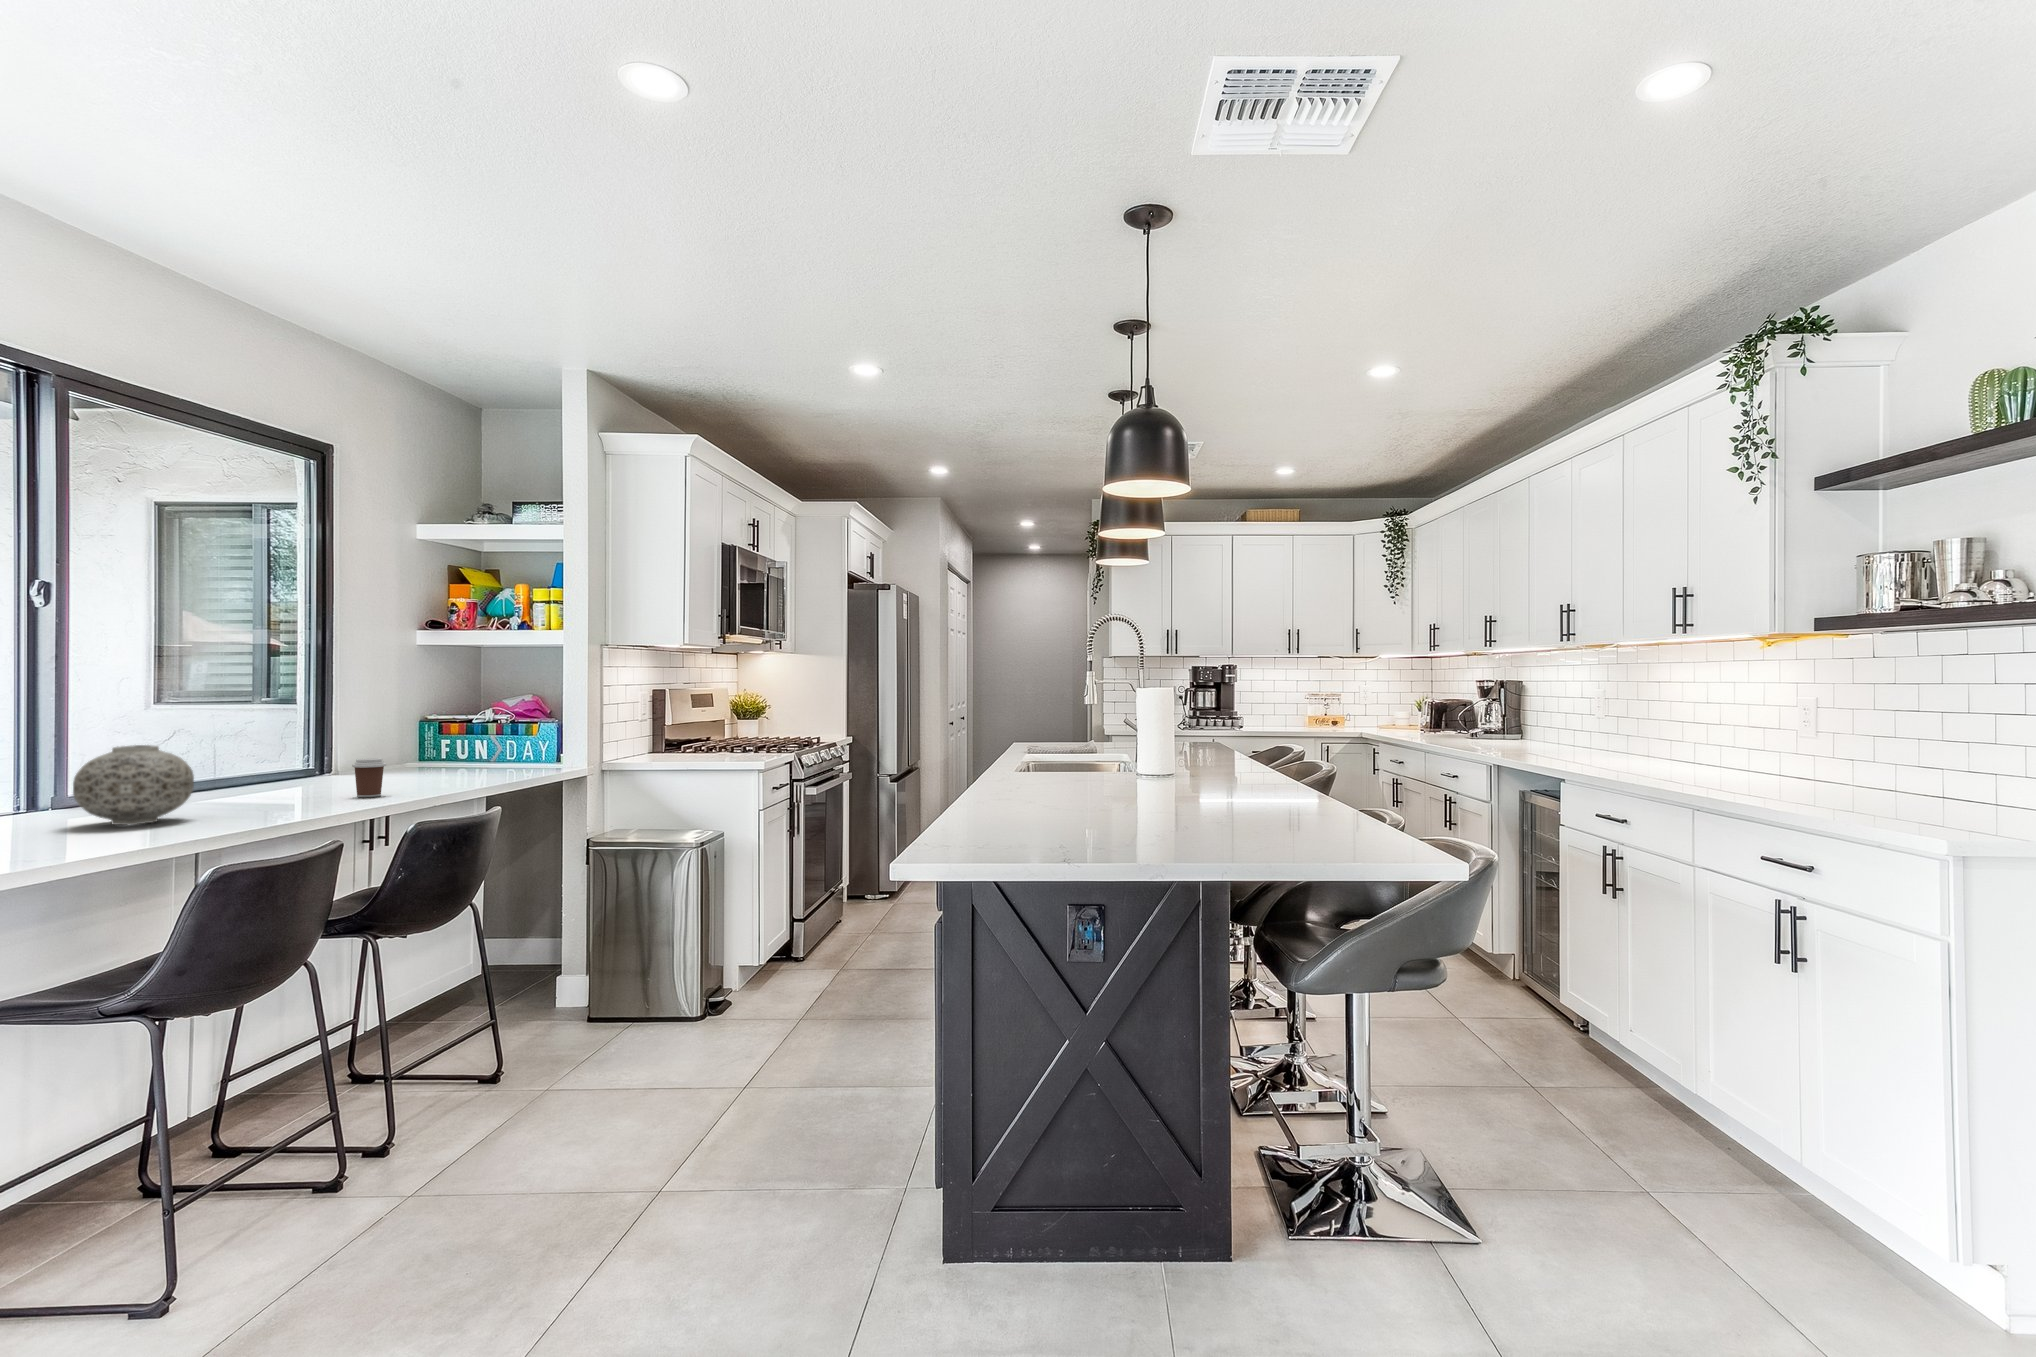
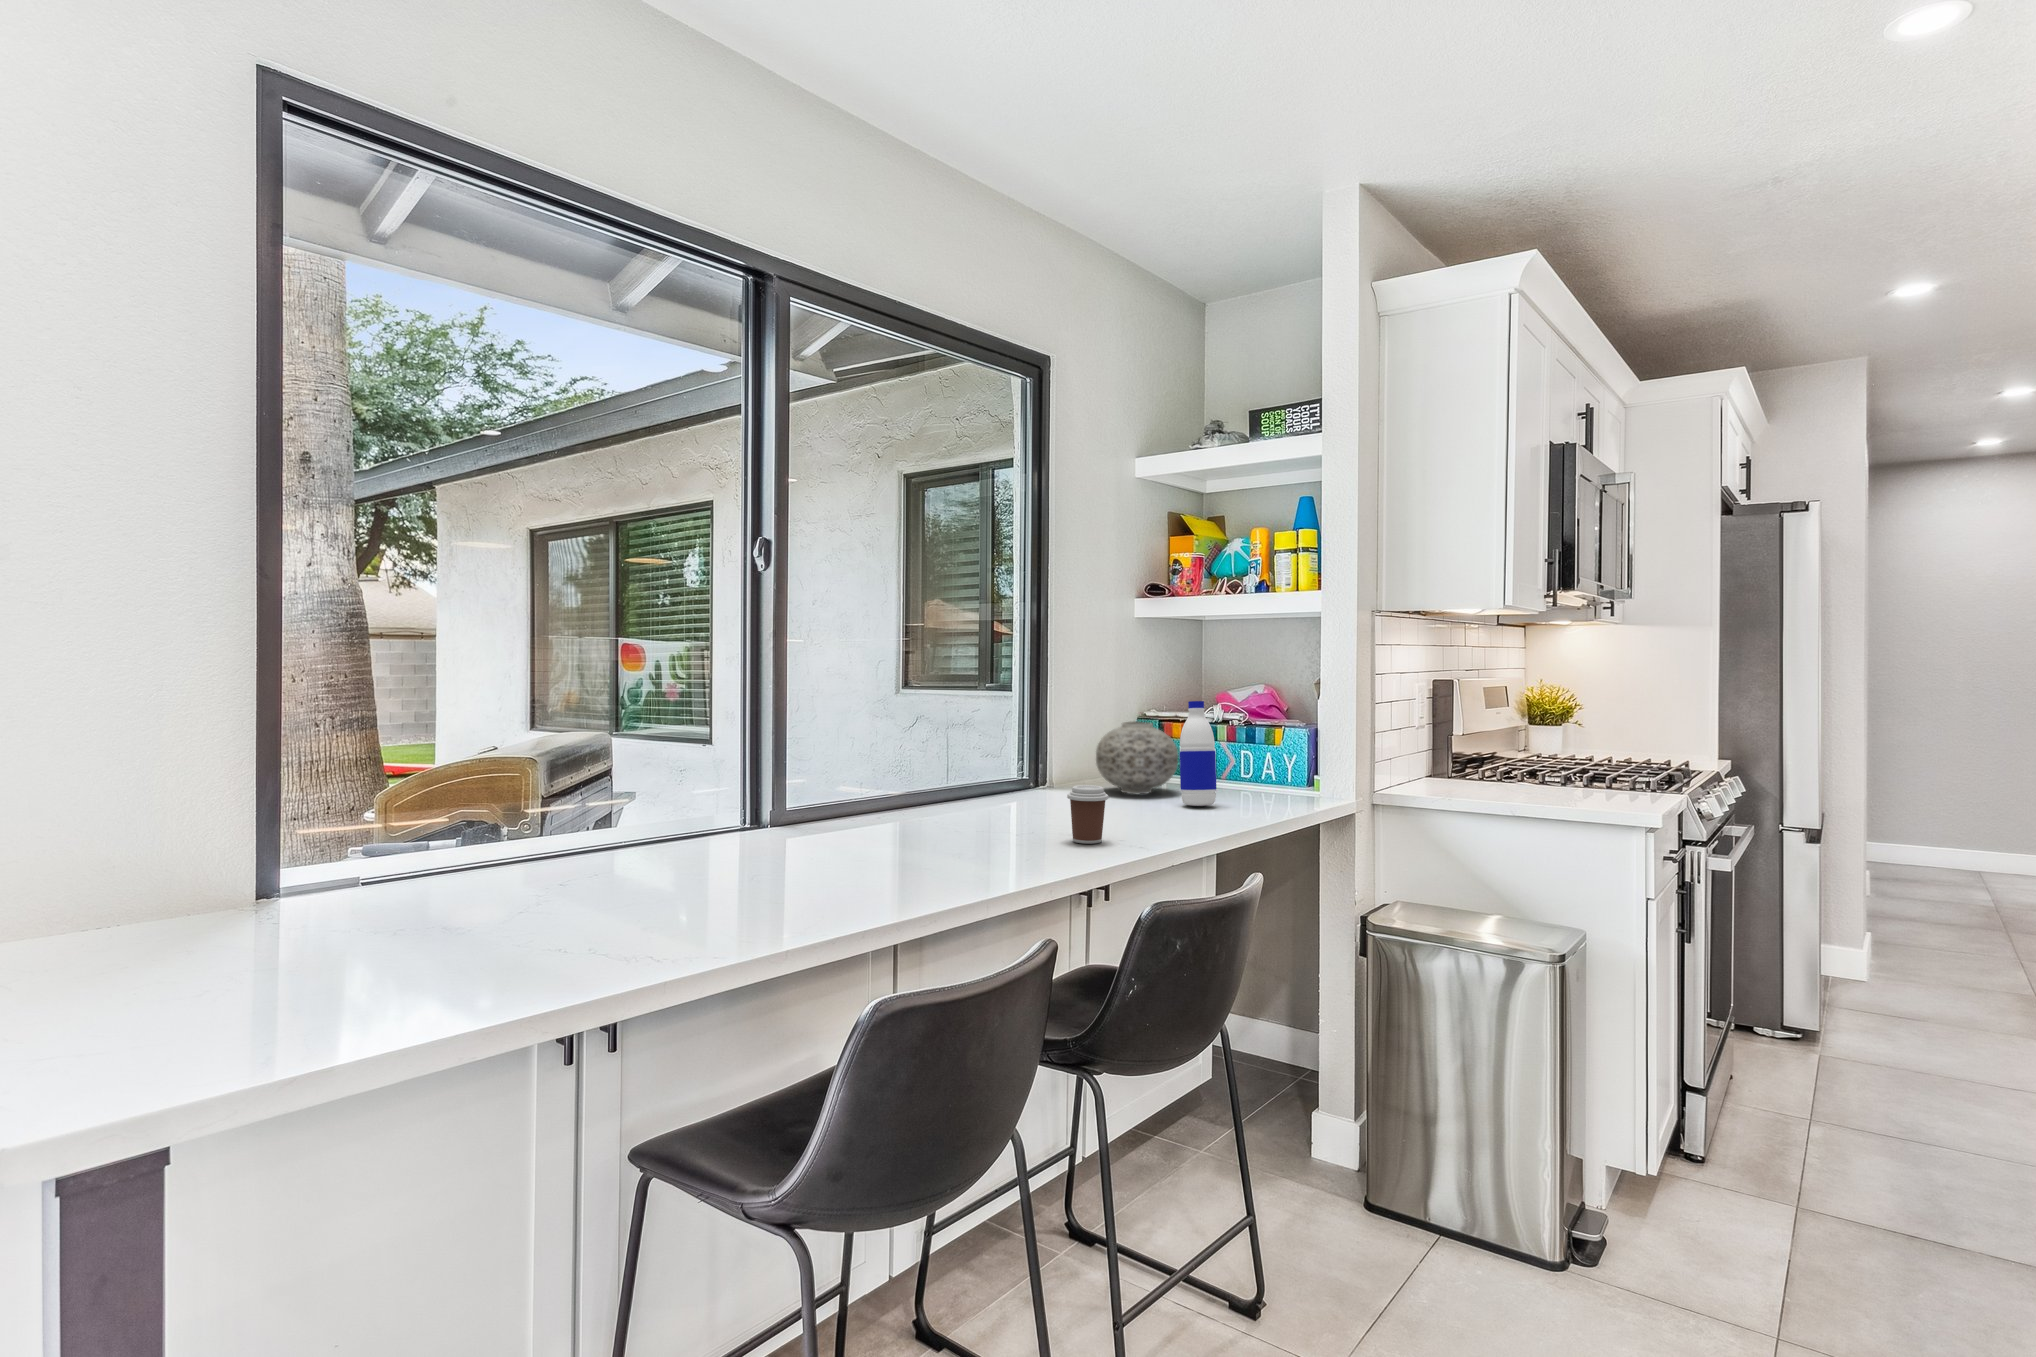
water bottle: none [450,703,480,777] -> present [1180,701,1216,806]
vase: present [73,745,194,825] -> present [1096,721,1178,794]

